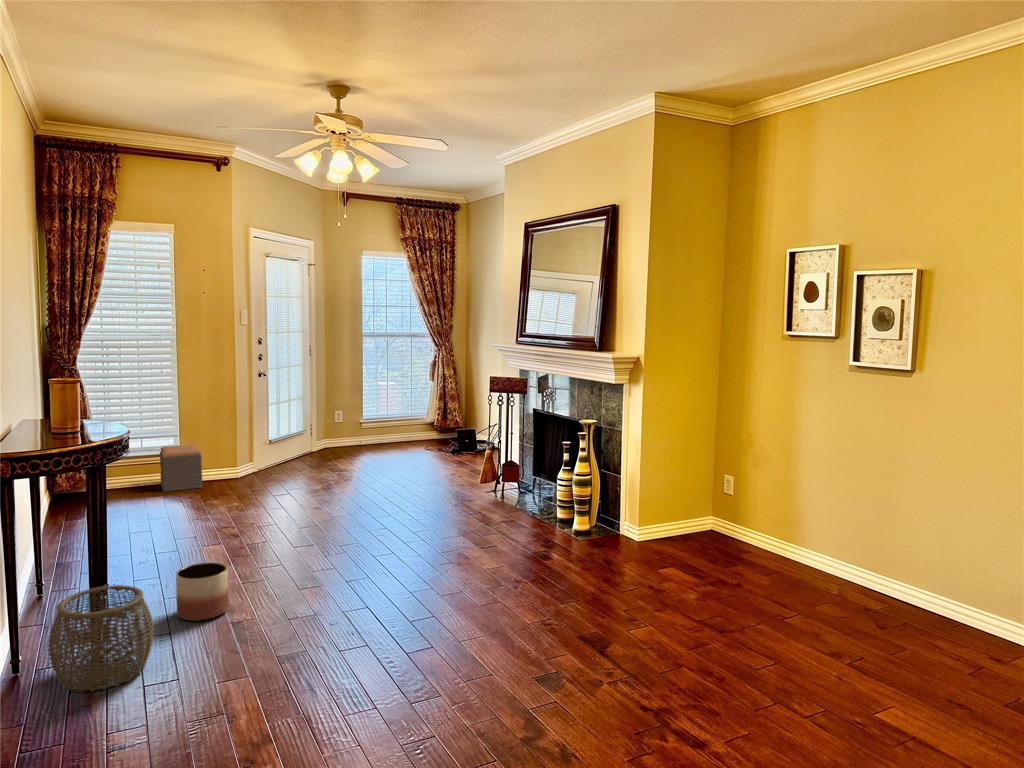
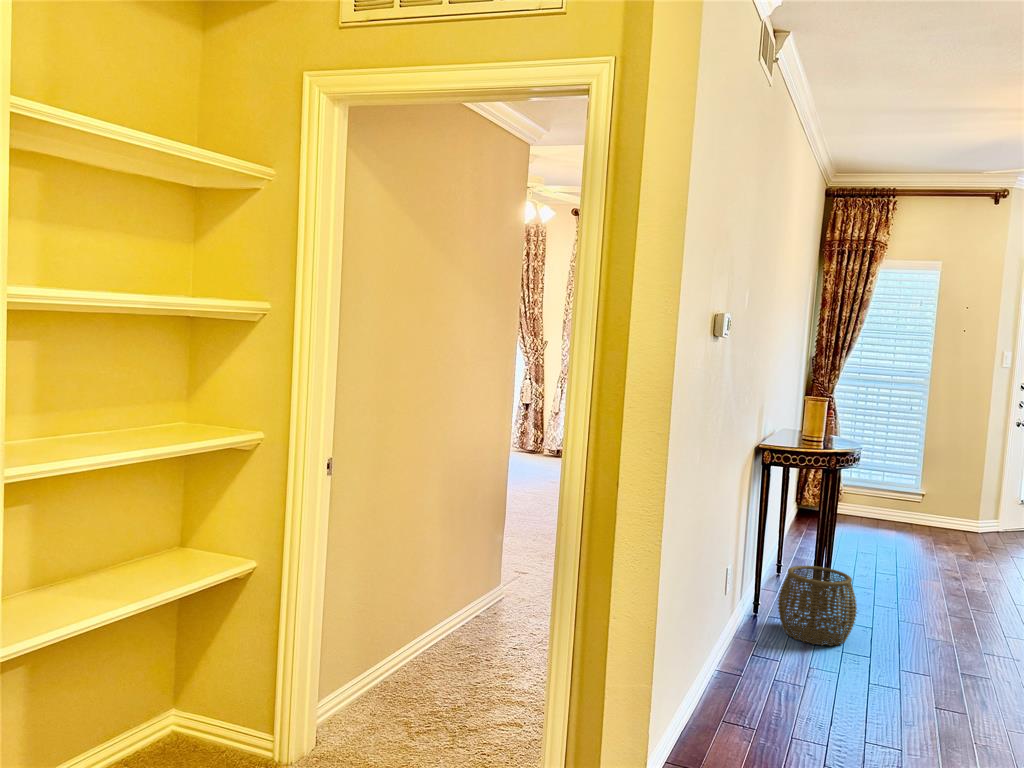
footstool: present [160,445,202,492] -> none [896,484,940,532]
planter: present [176,563,229,621] -> none [881,579,932,631]

